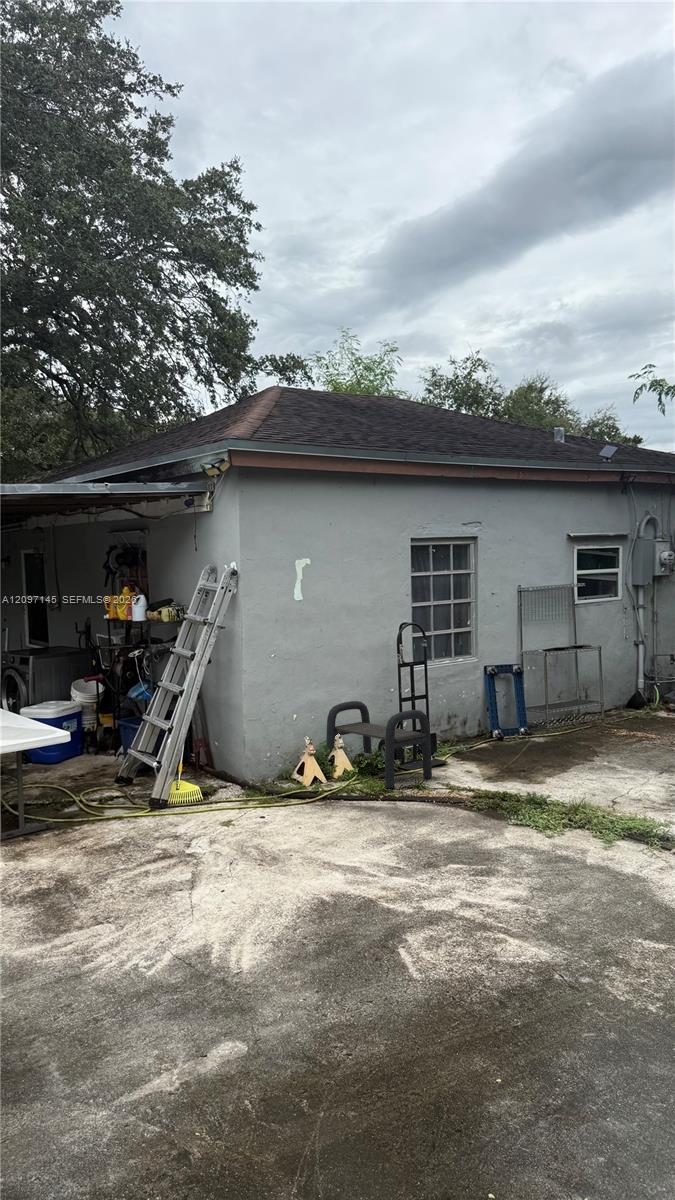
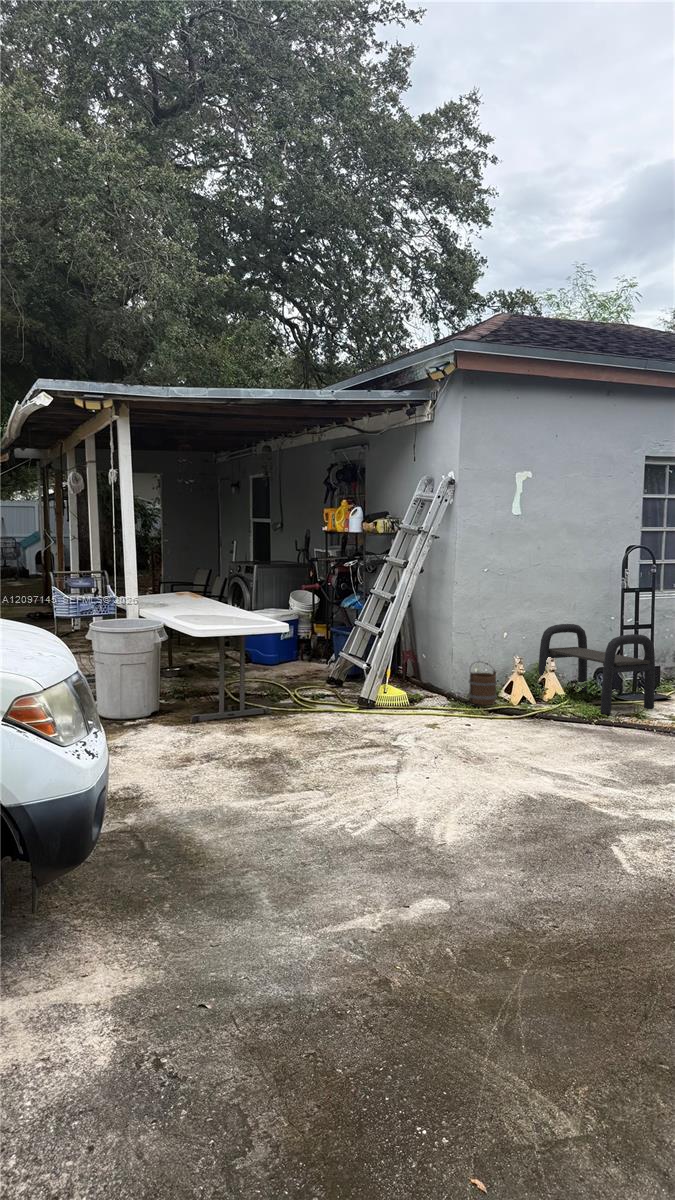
bucket: none [260,747,289,791] -> present [468,661,497,705]

